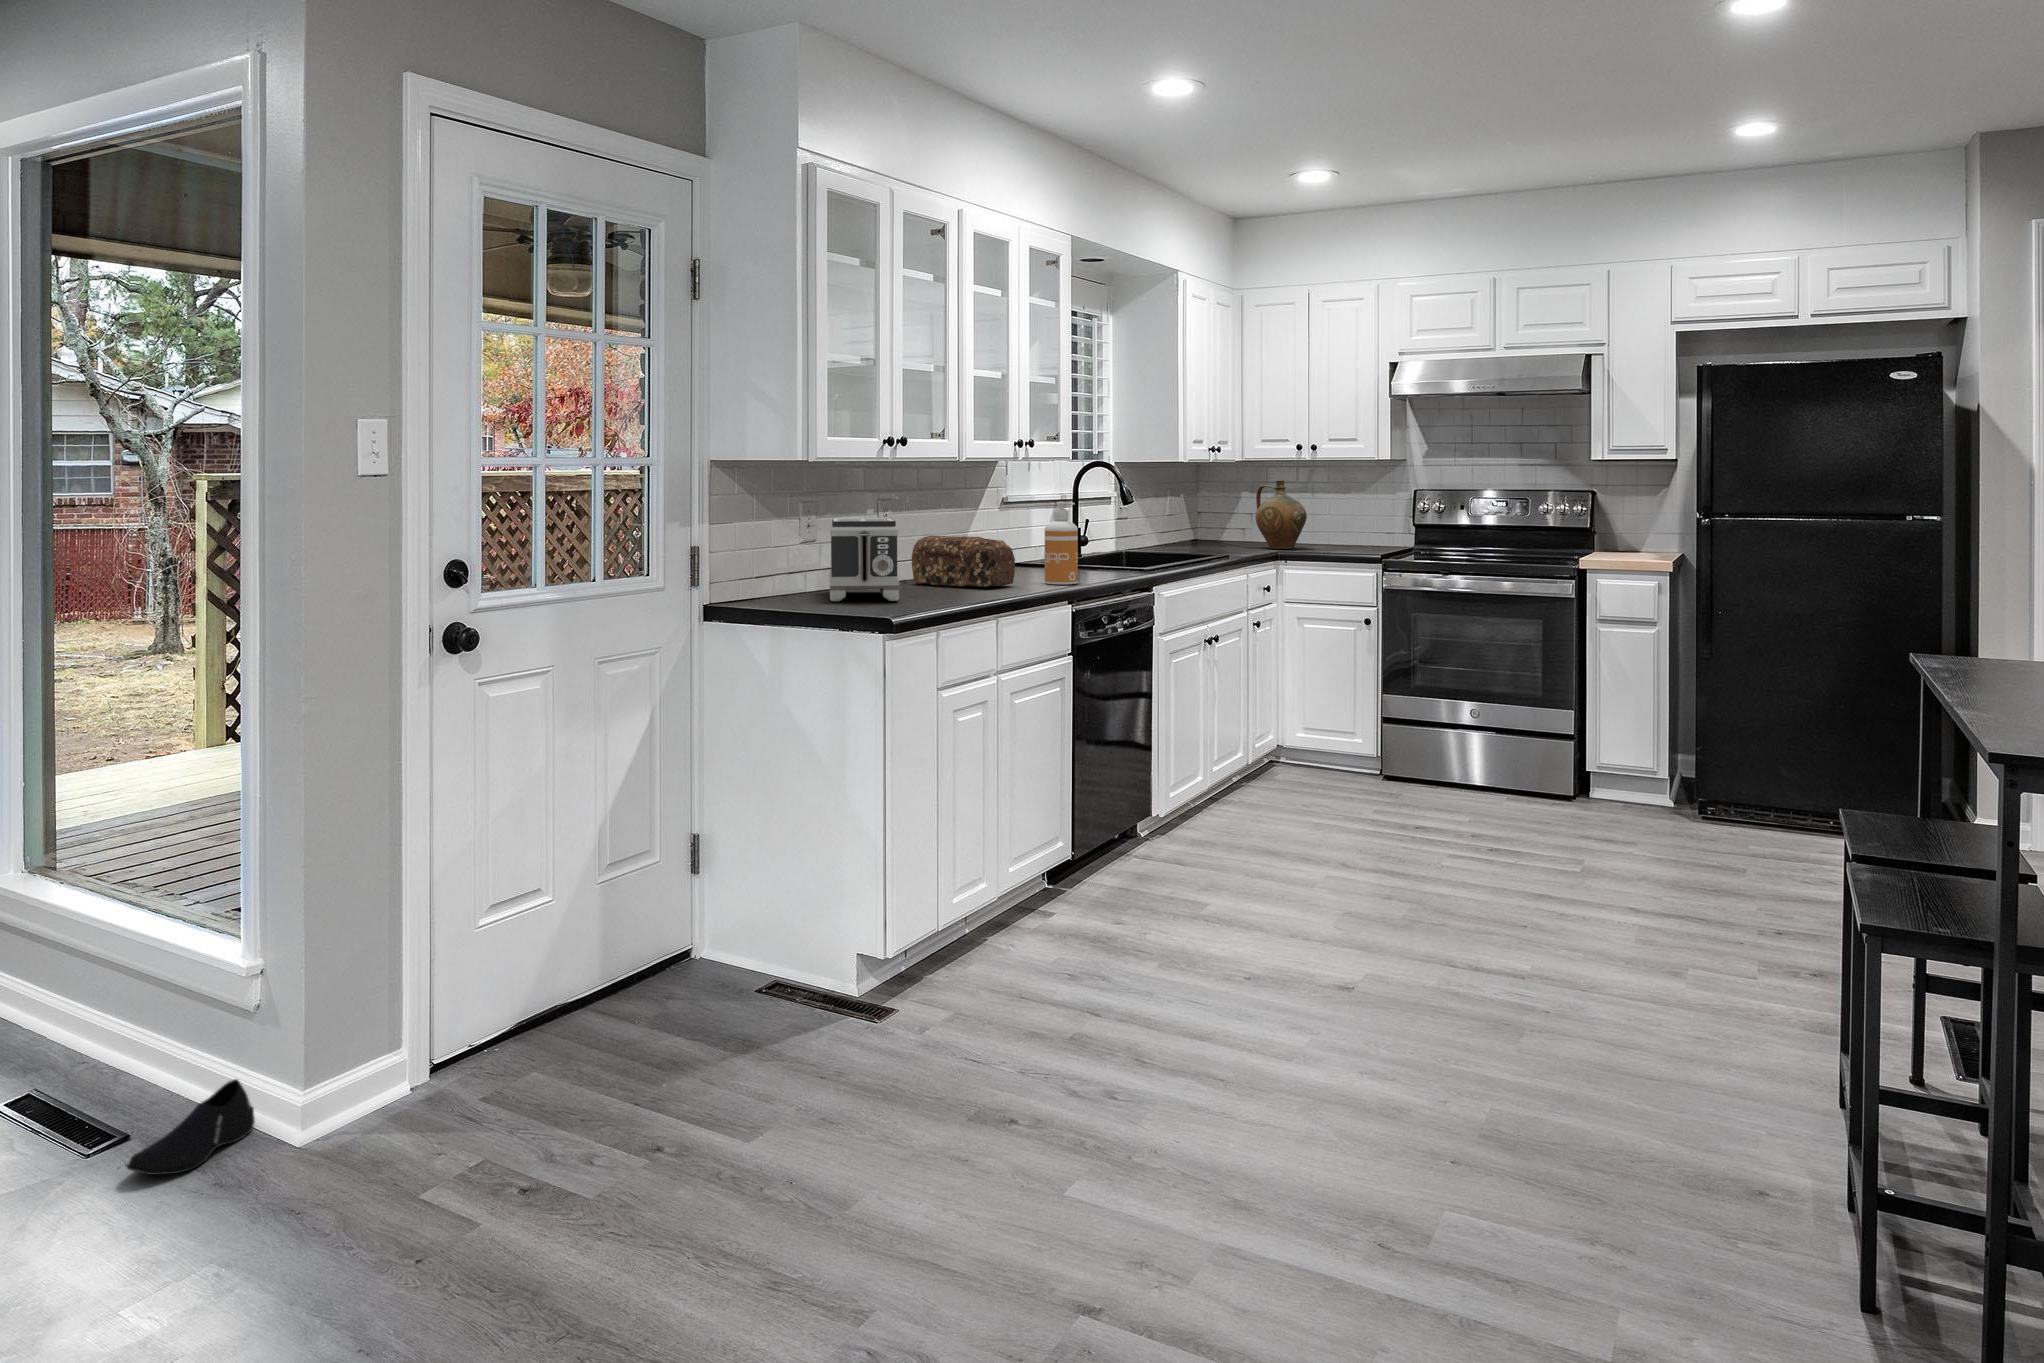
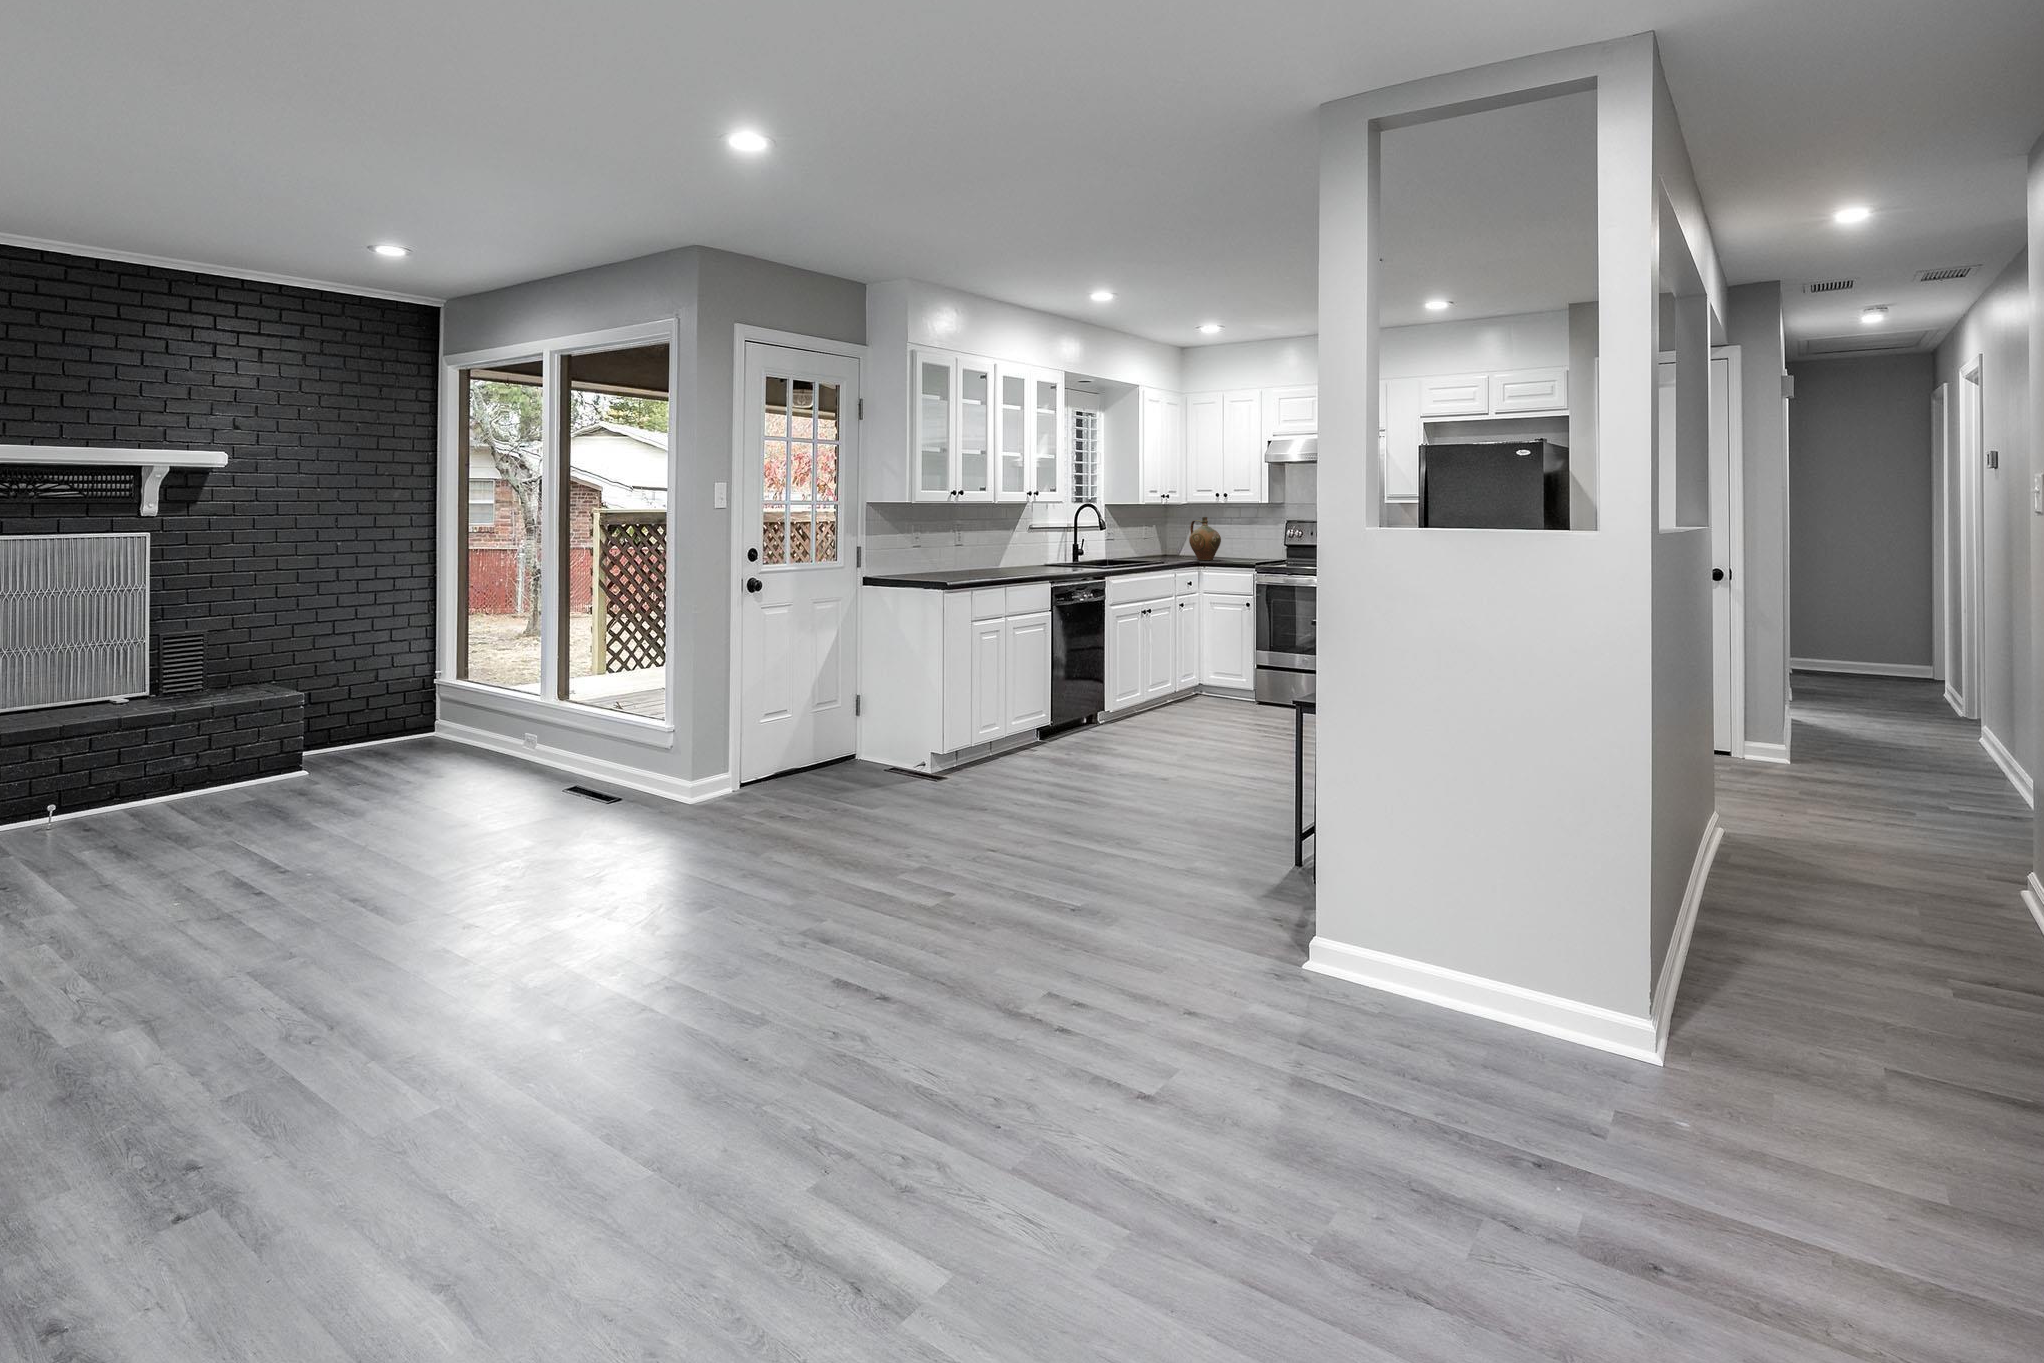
soap dispenser: present [1045,502,1078,584] -> none [1043,527,1061,572]
toaster: present [829,518,899,601] -> none [924,534,961,576]
bread loaf: present [912,536,1015,587] -> none [969,545,1025,572]
shoe: present [127,1079,255,1175] -> none [623,778,667,809]

